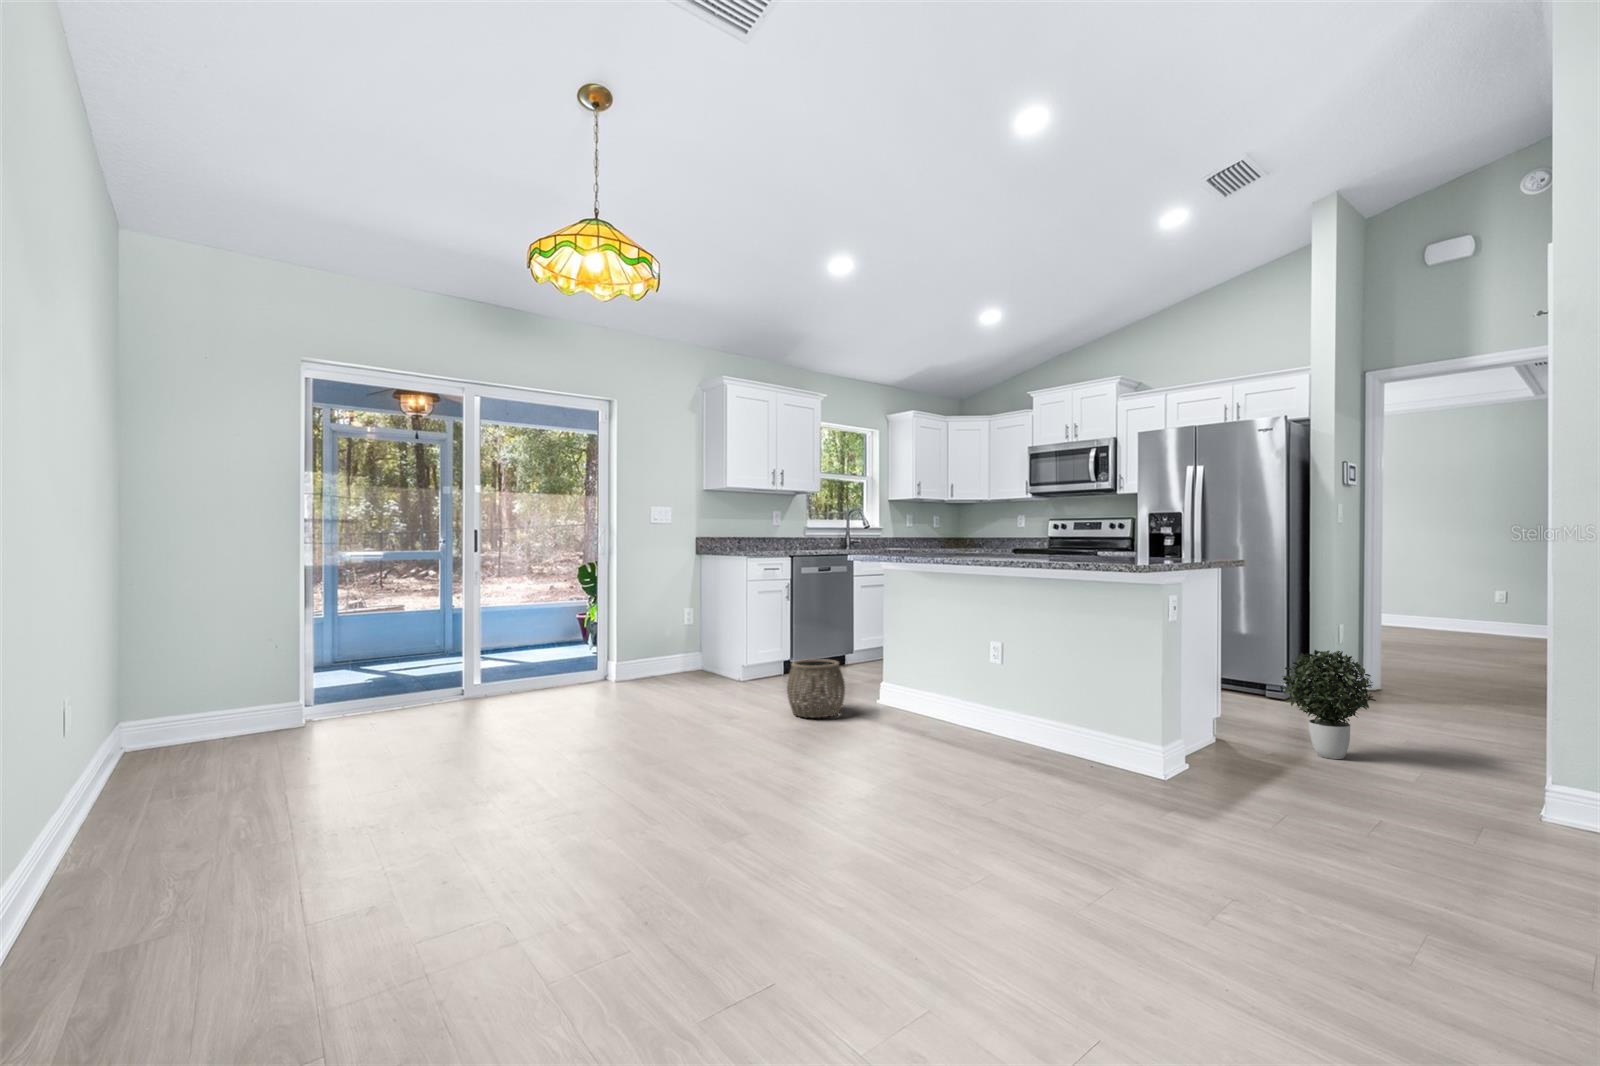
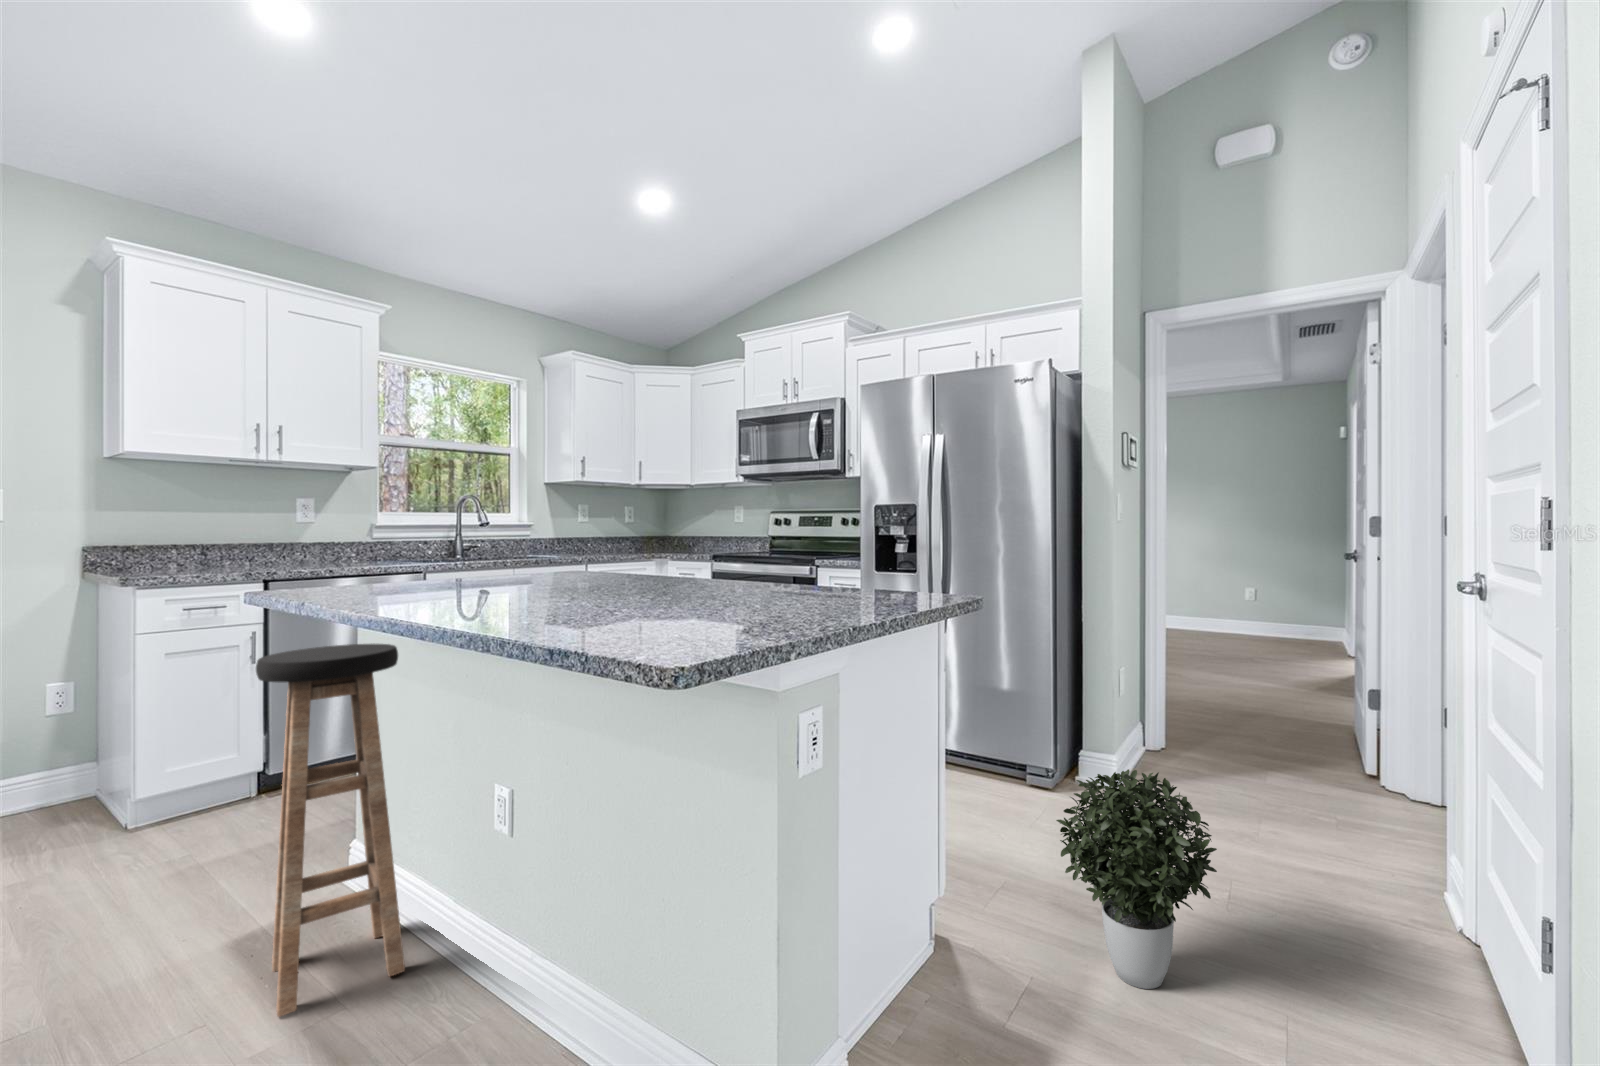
bar stool: none [874,579,938,733] -> present [256,644,405,1017]
woven basket: present [787,659,845,718] -> none [72,811,249,972]

